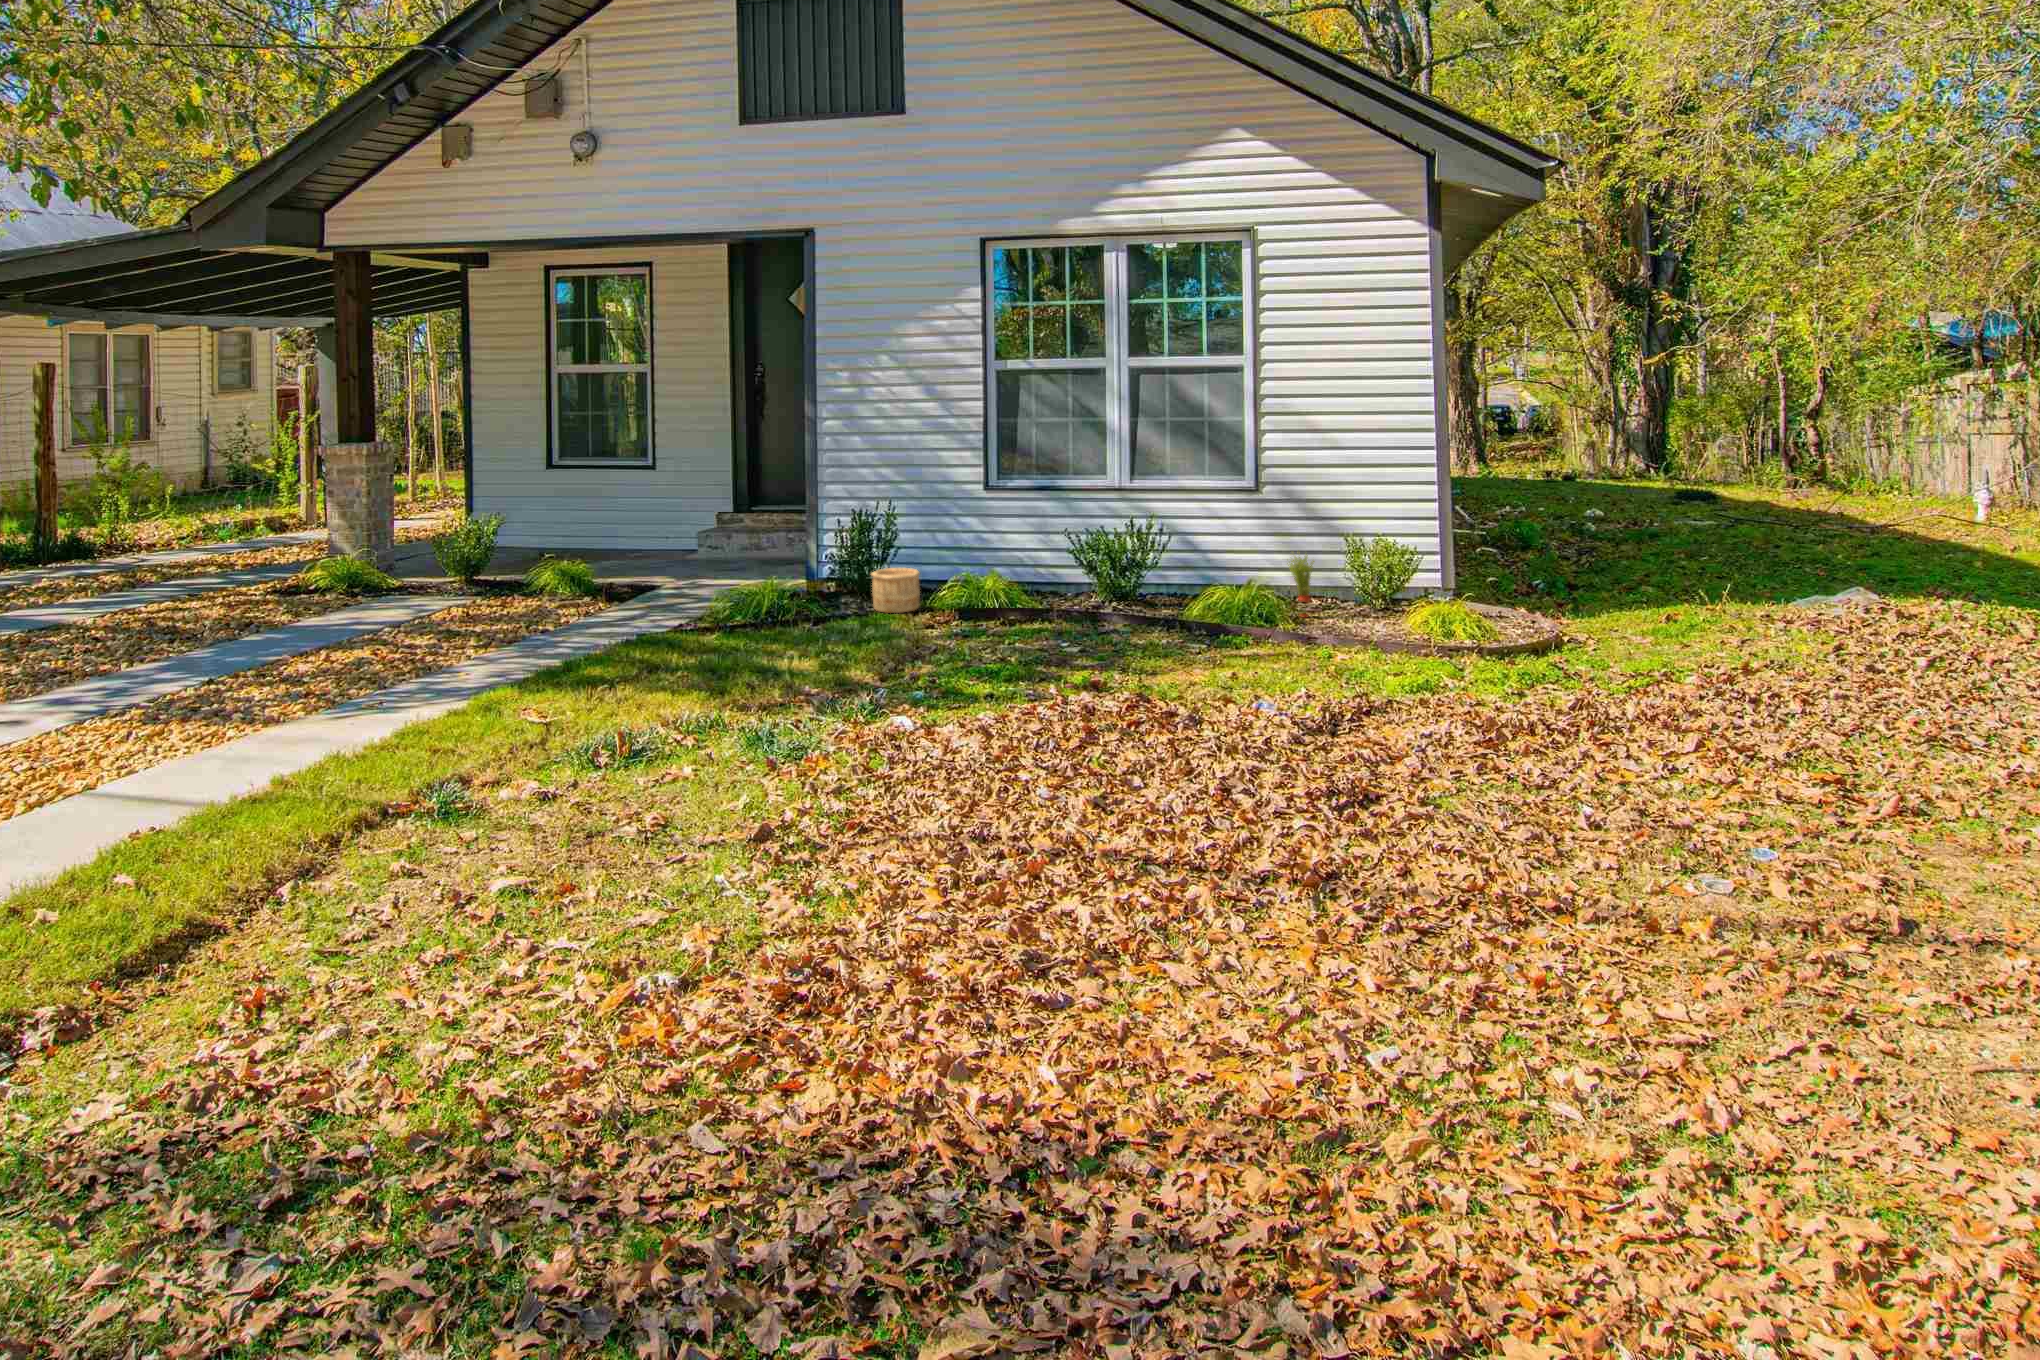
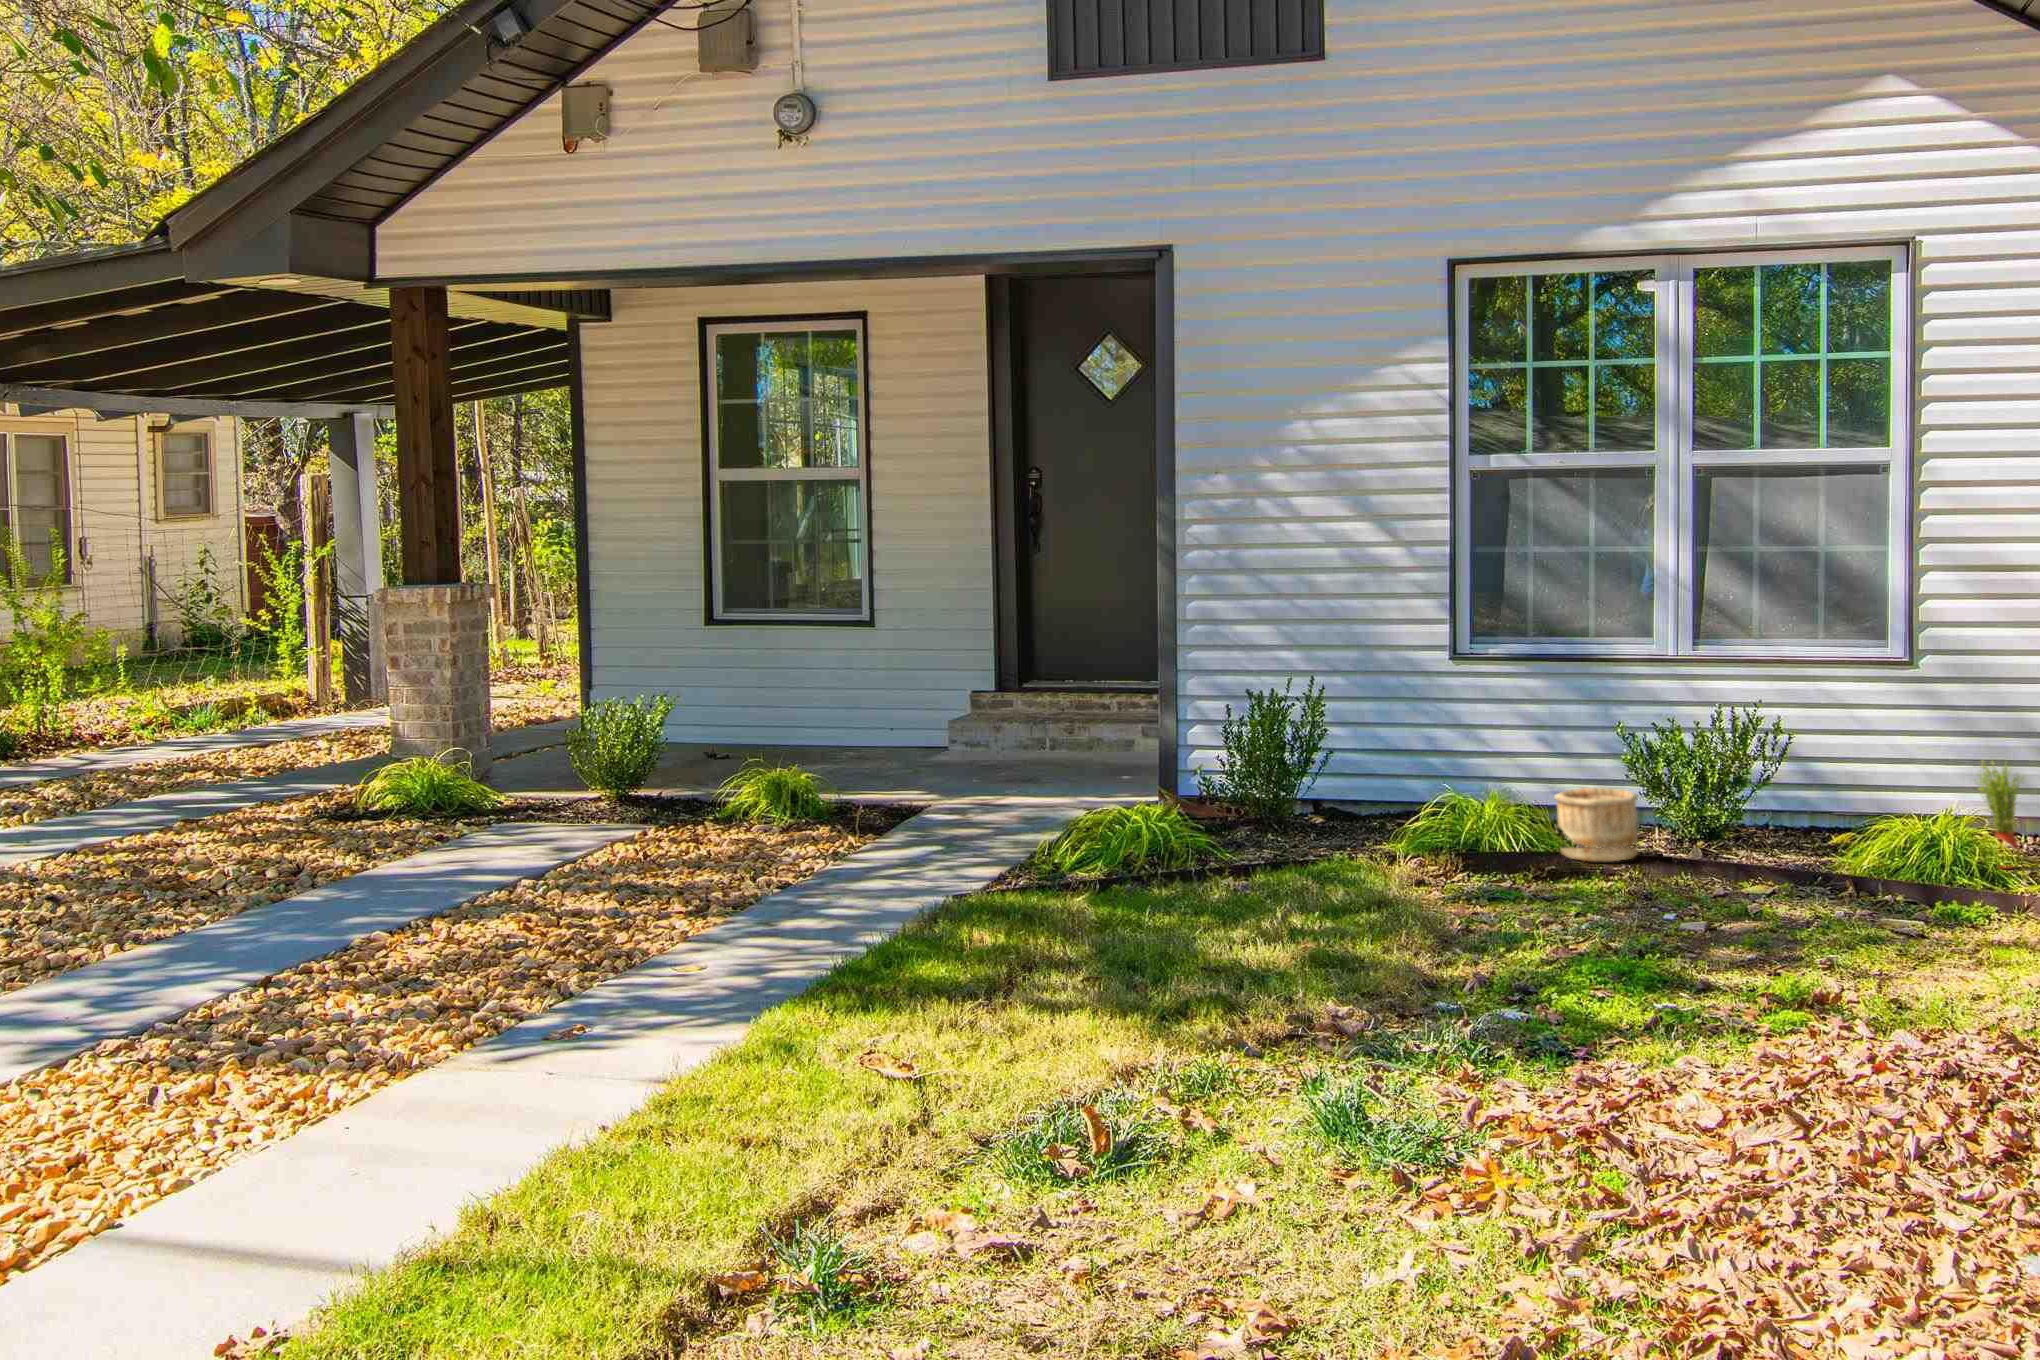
wooden bucket: present [871,568,920,613] -> present [1554,788,1638,861]

